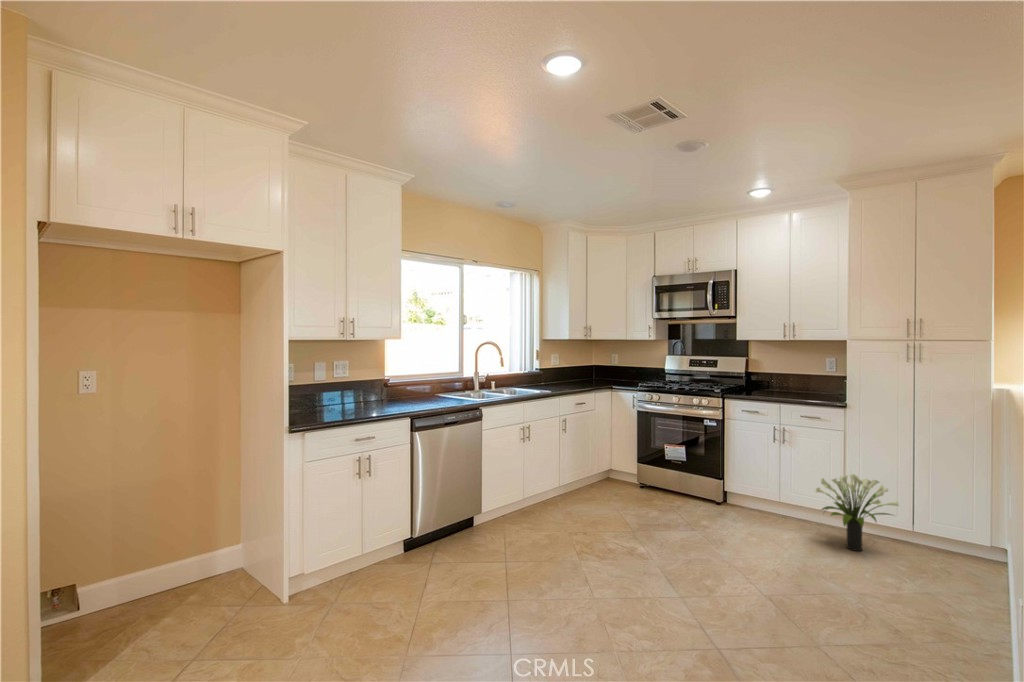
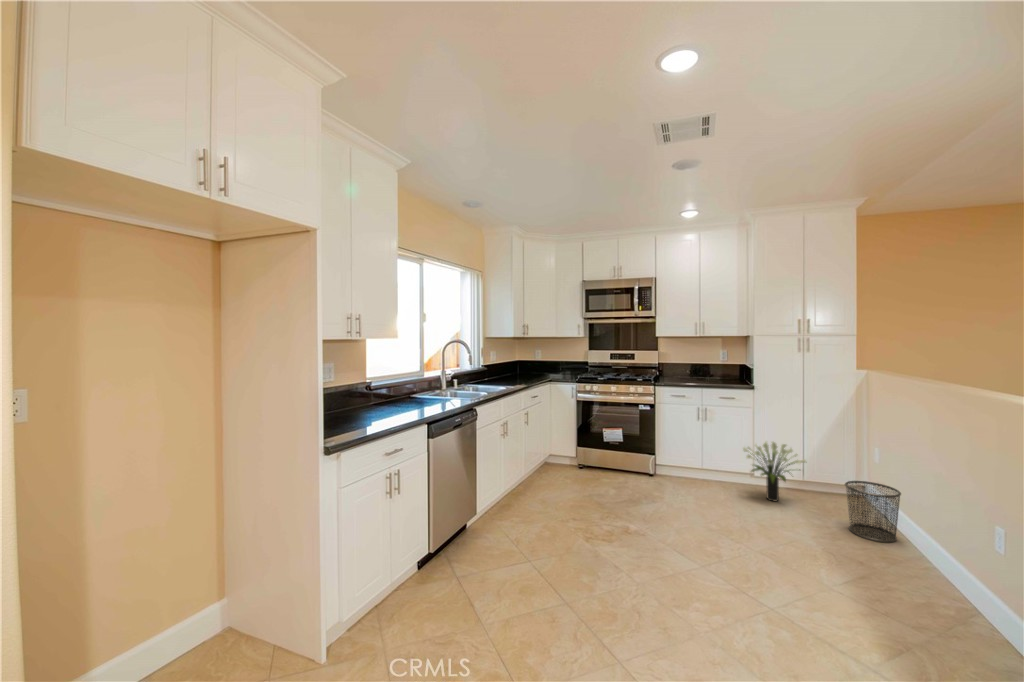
trash can: none [921,533,998,617] -> present [845,481,901,542]

